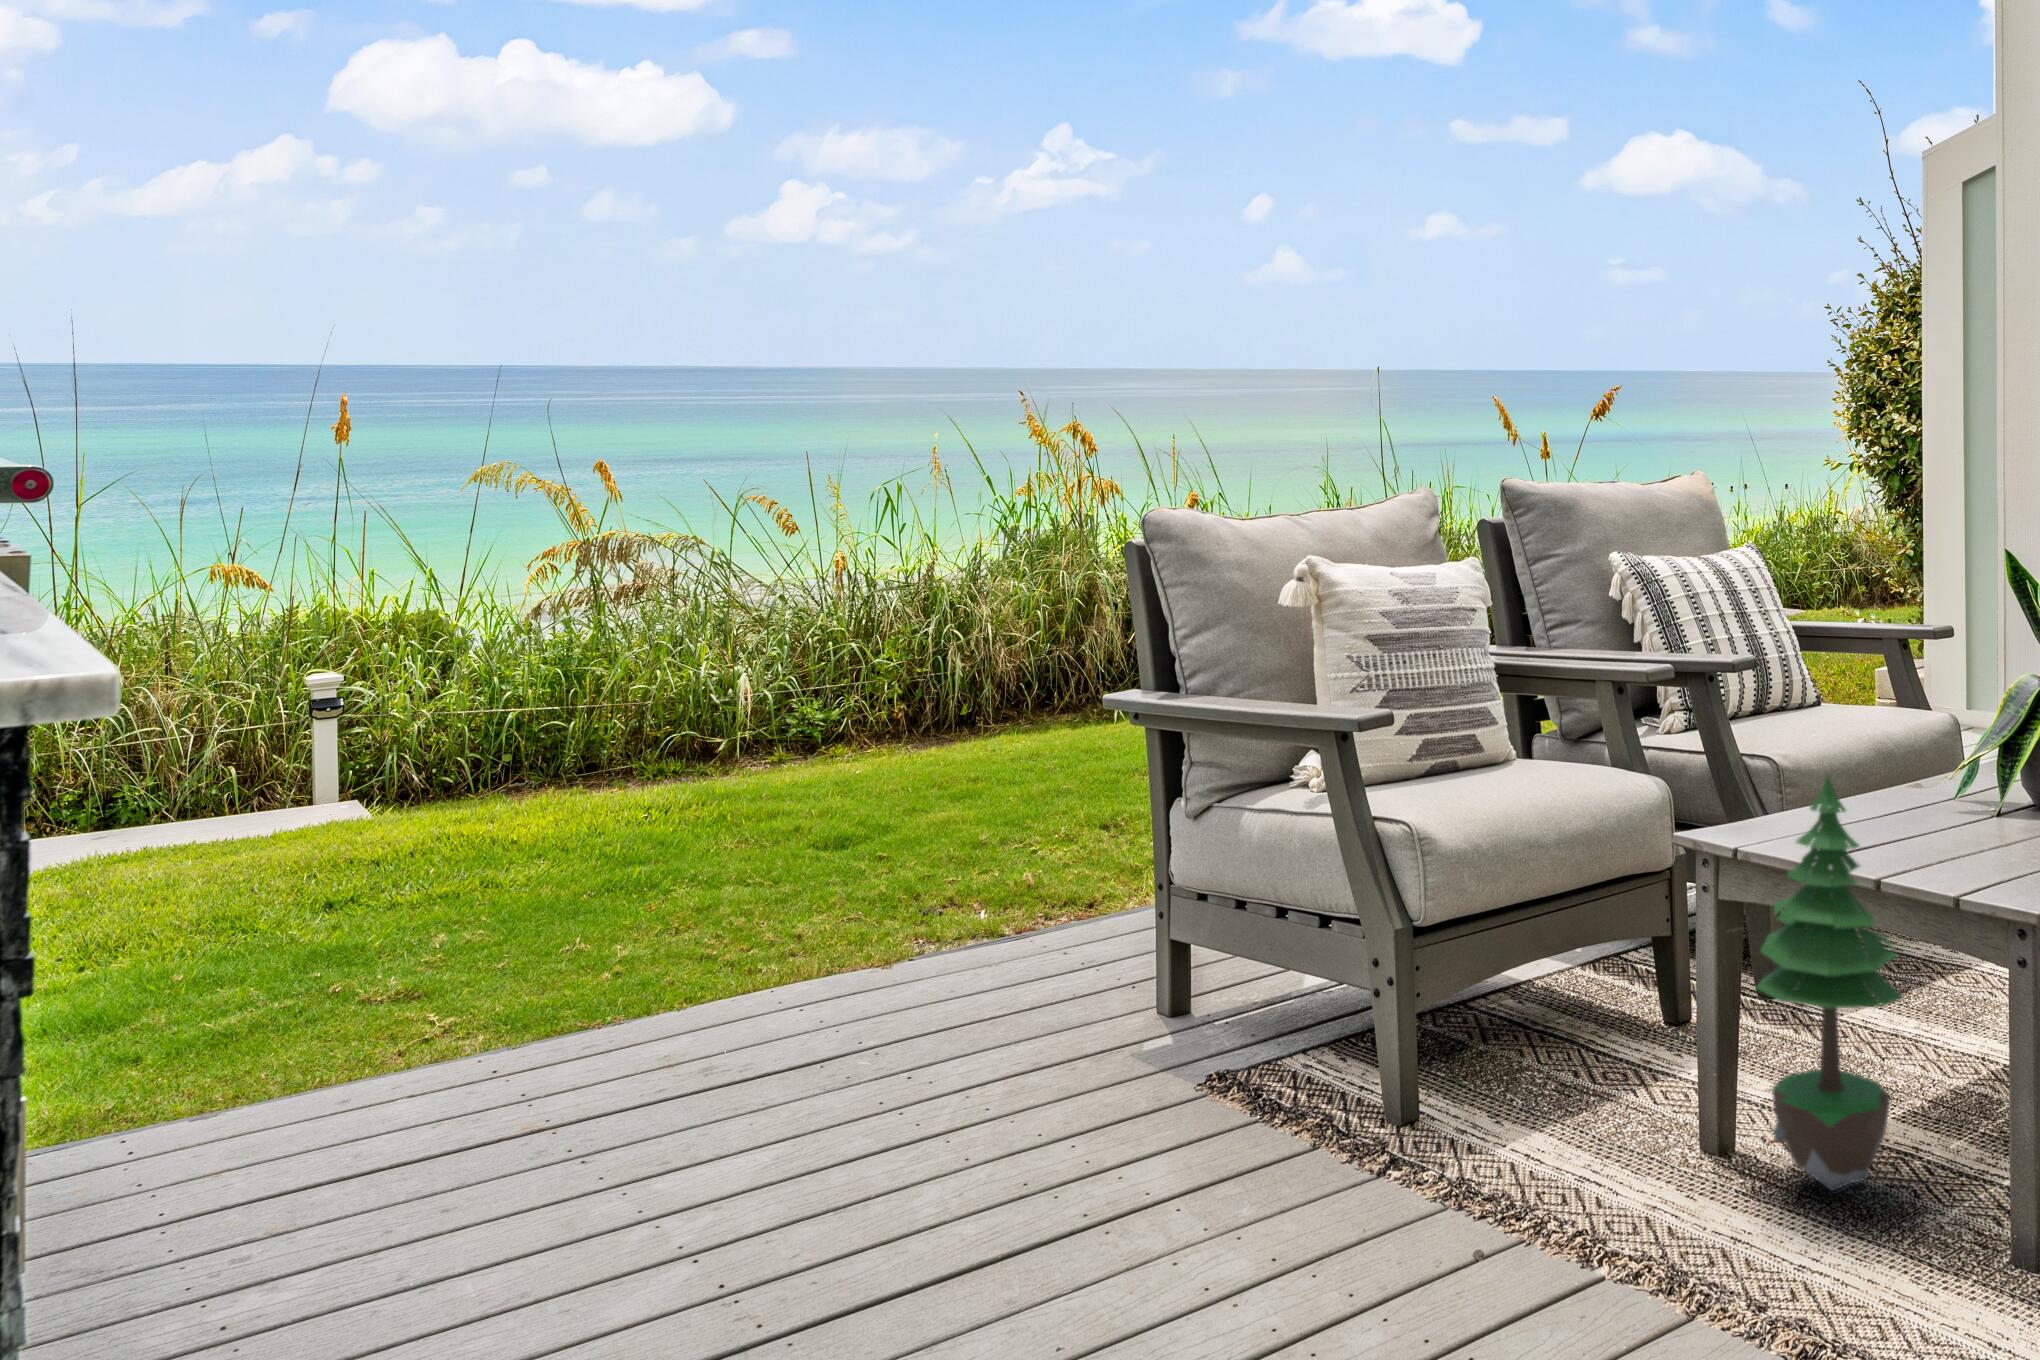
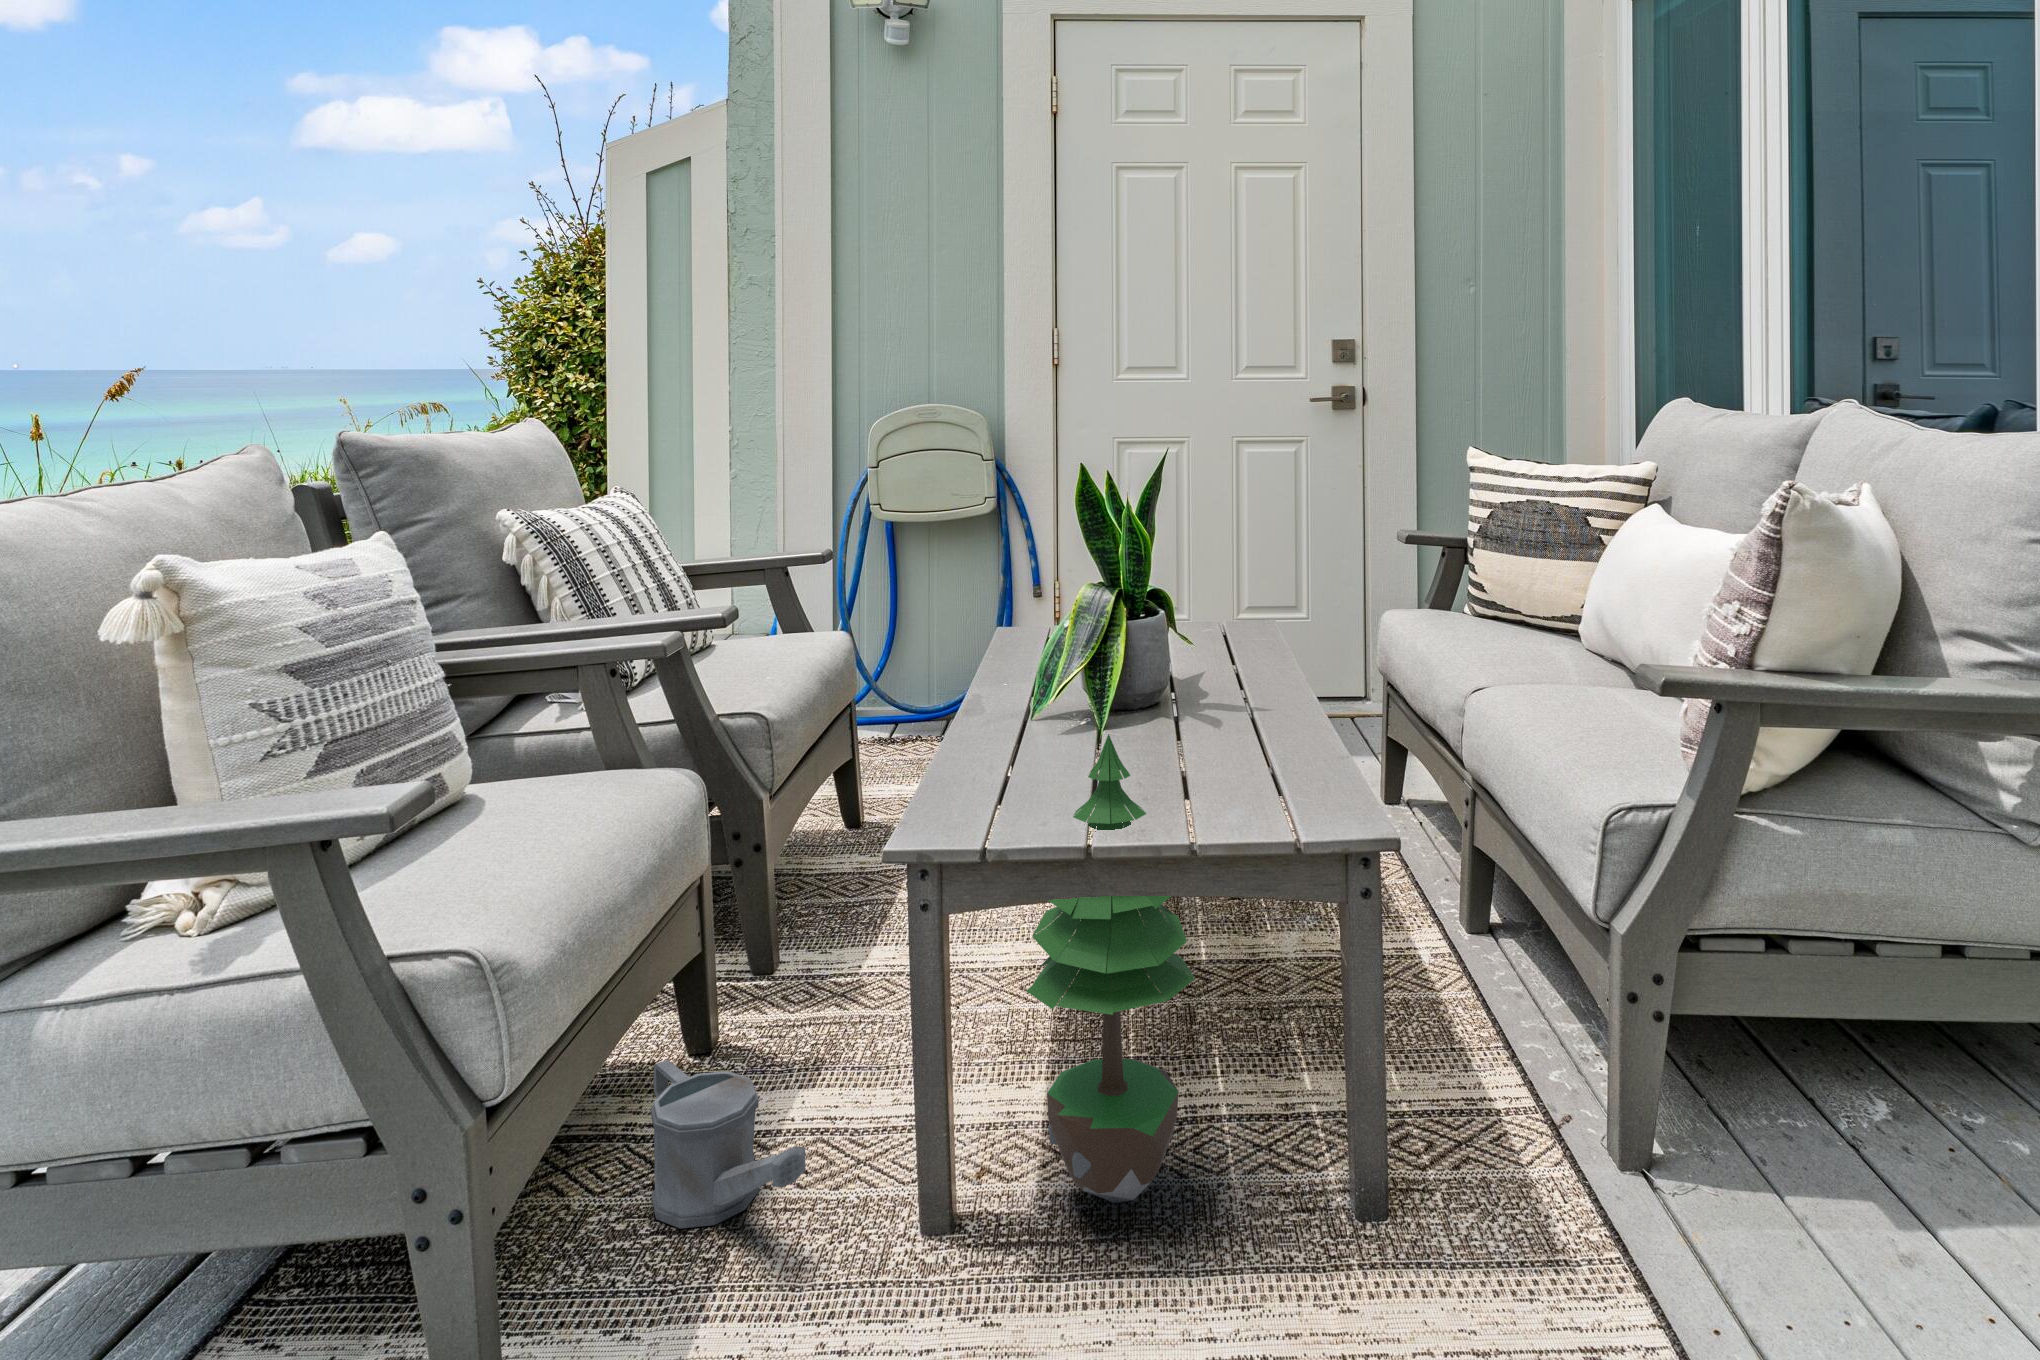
watering can: none [1546,984,1627,1100] -> present [651,1060,805,1229]

